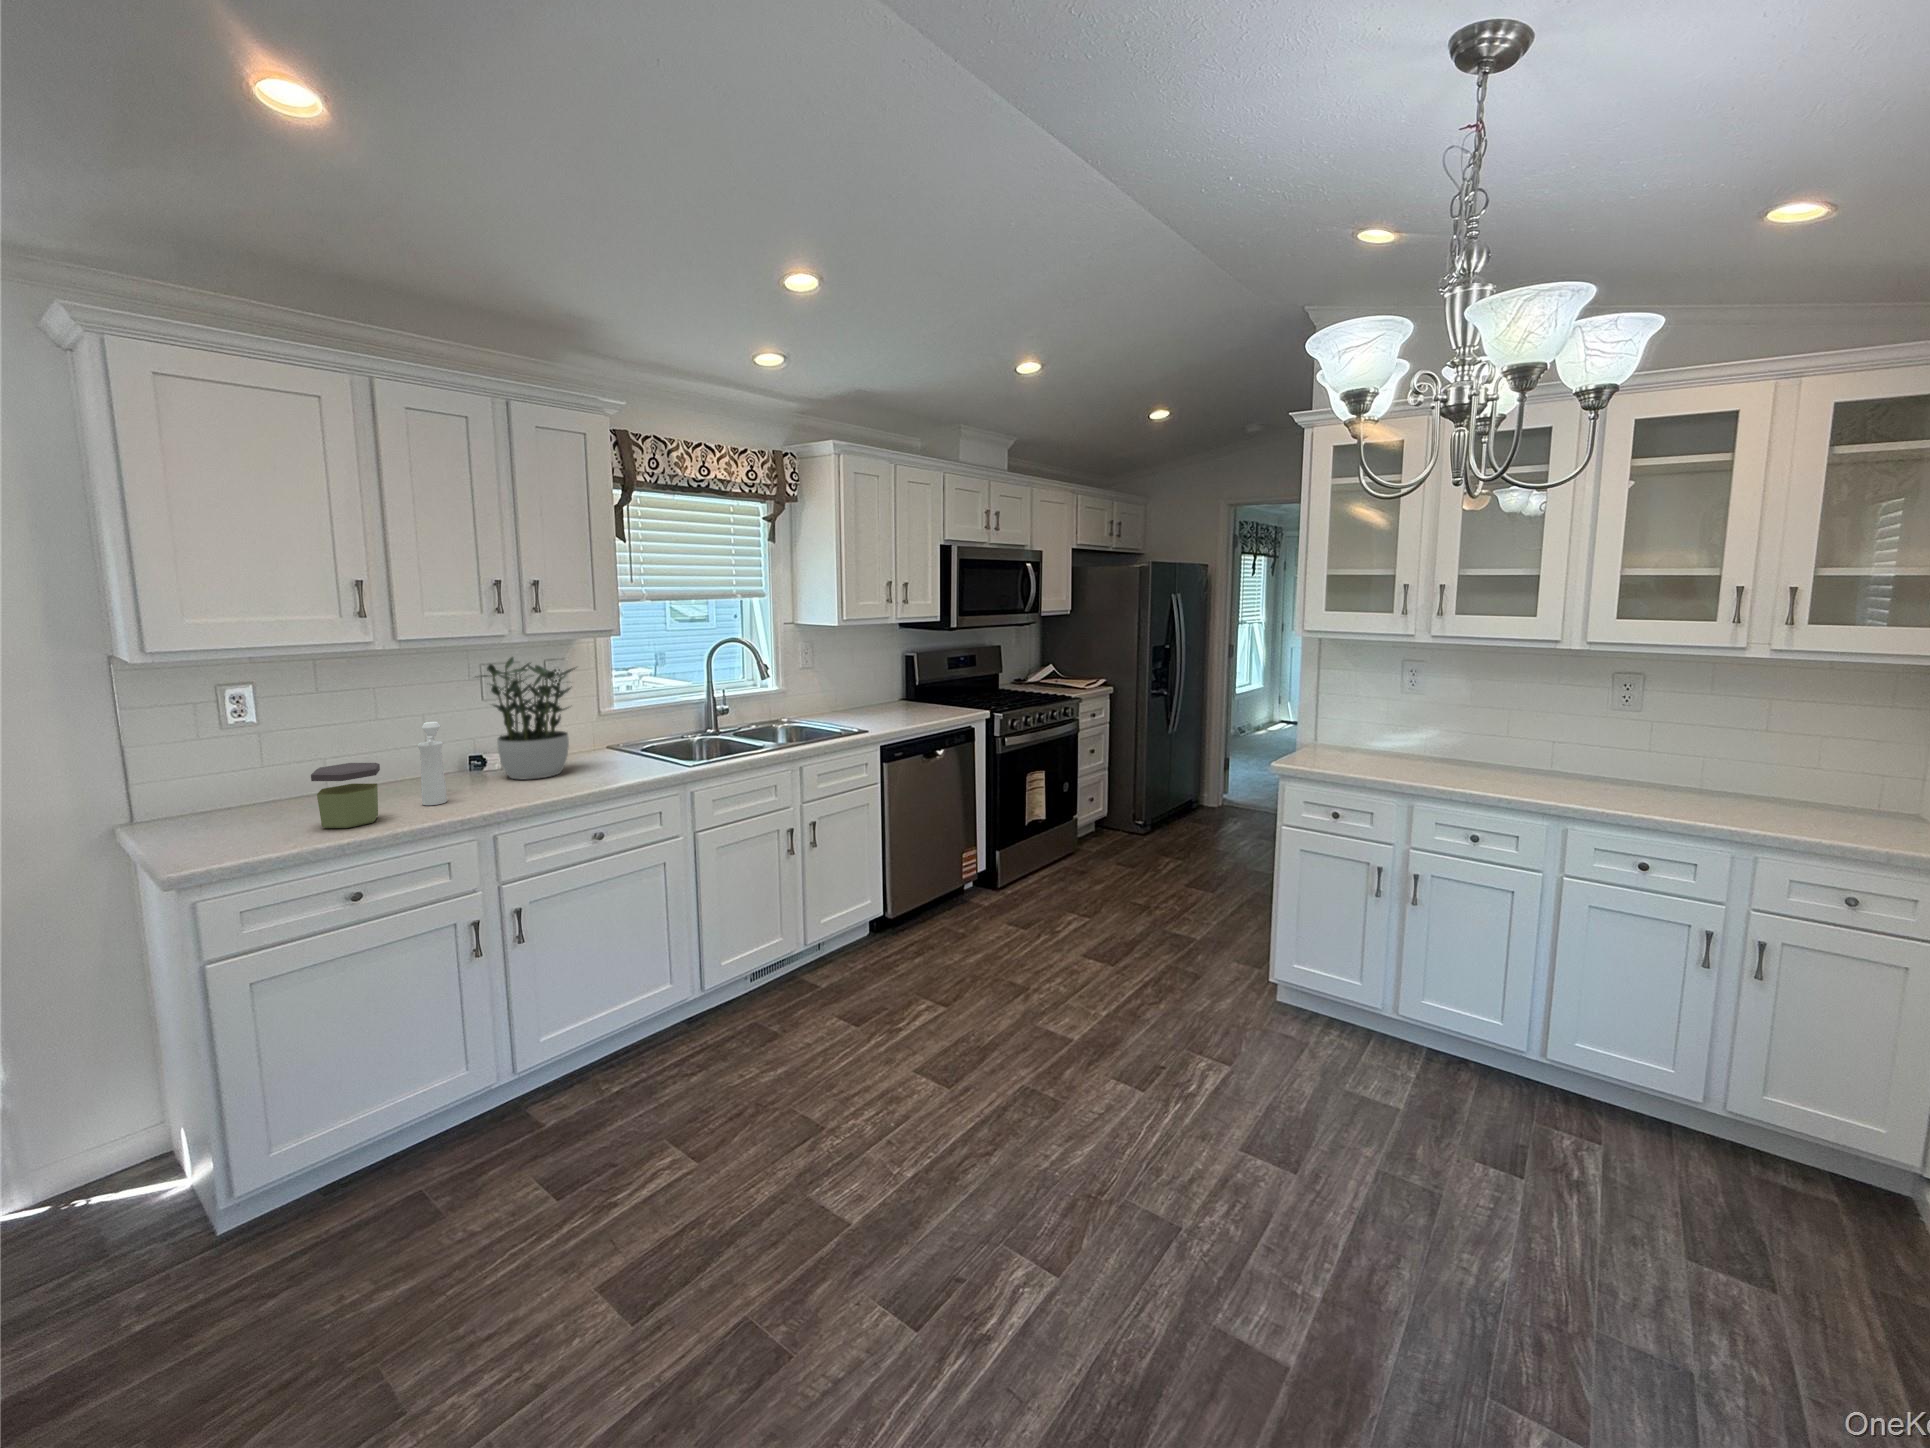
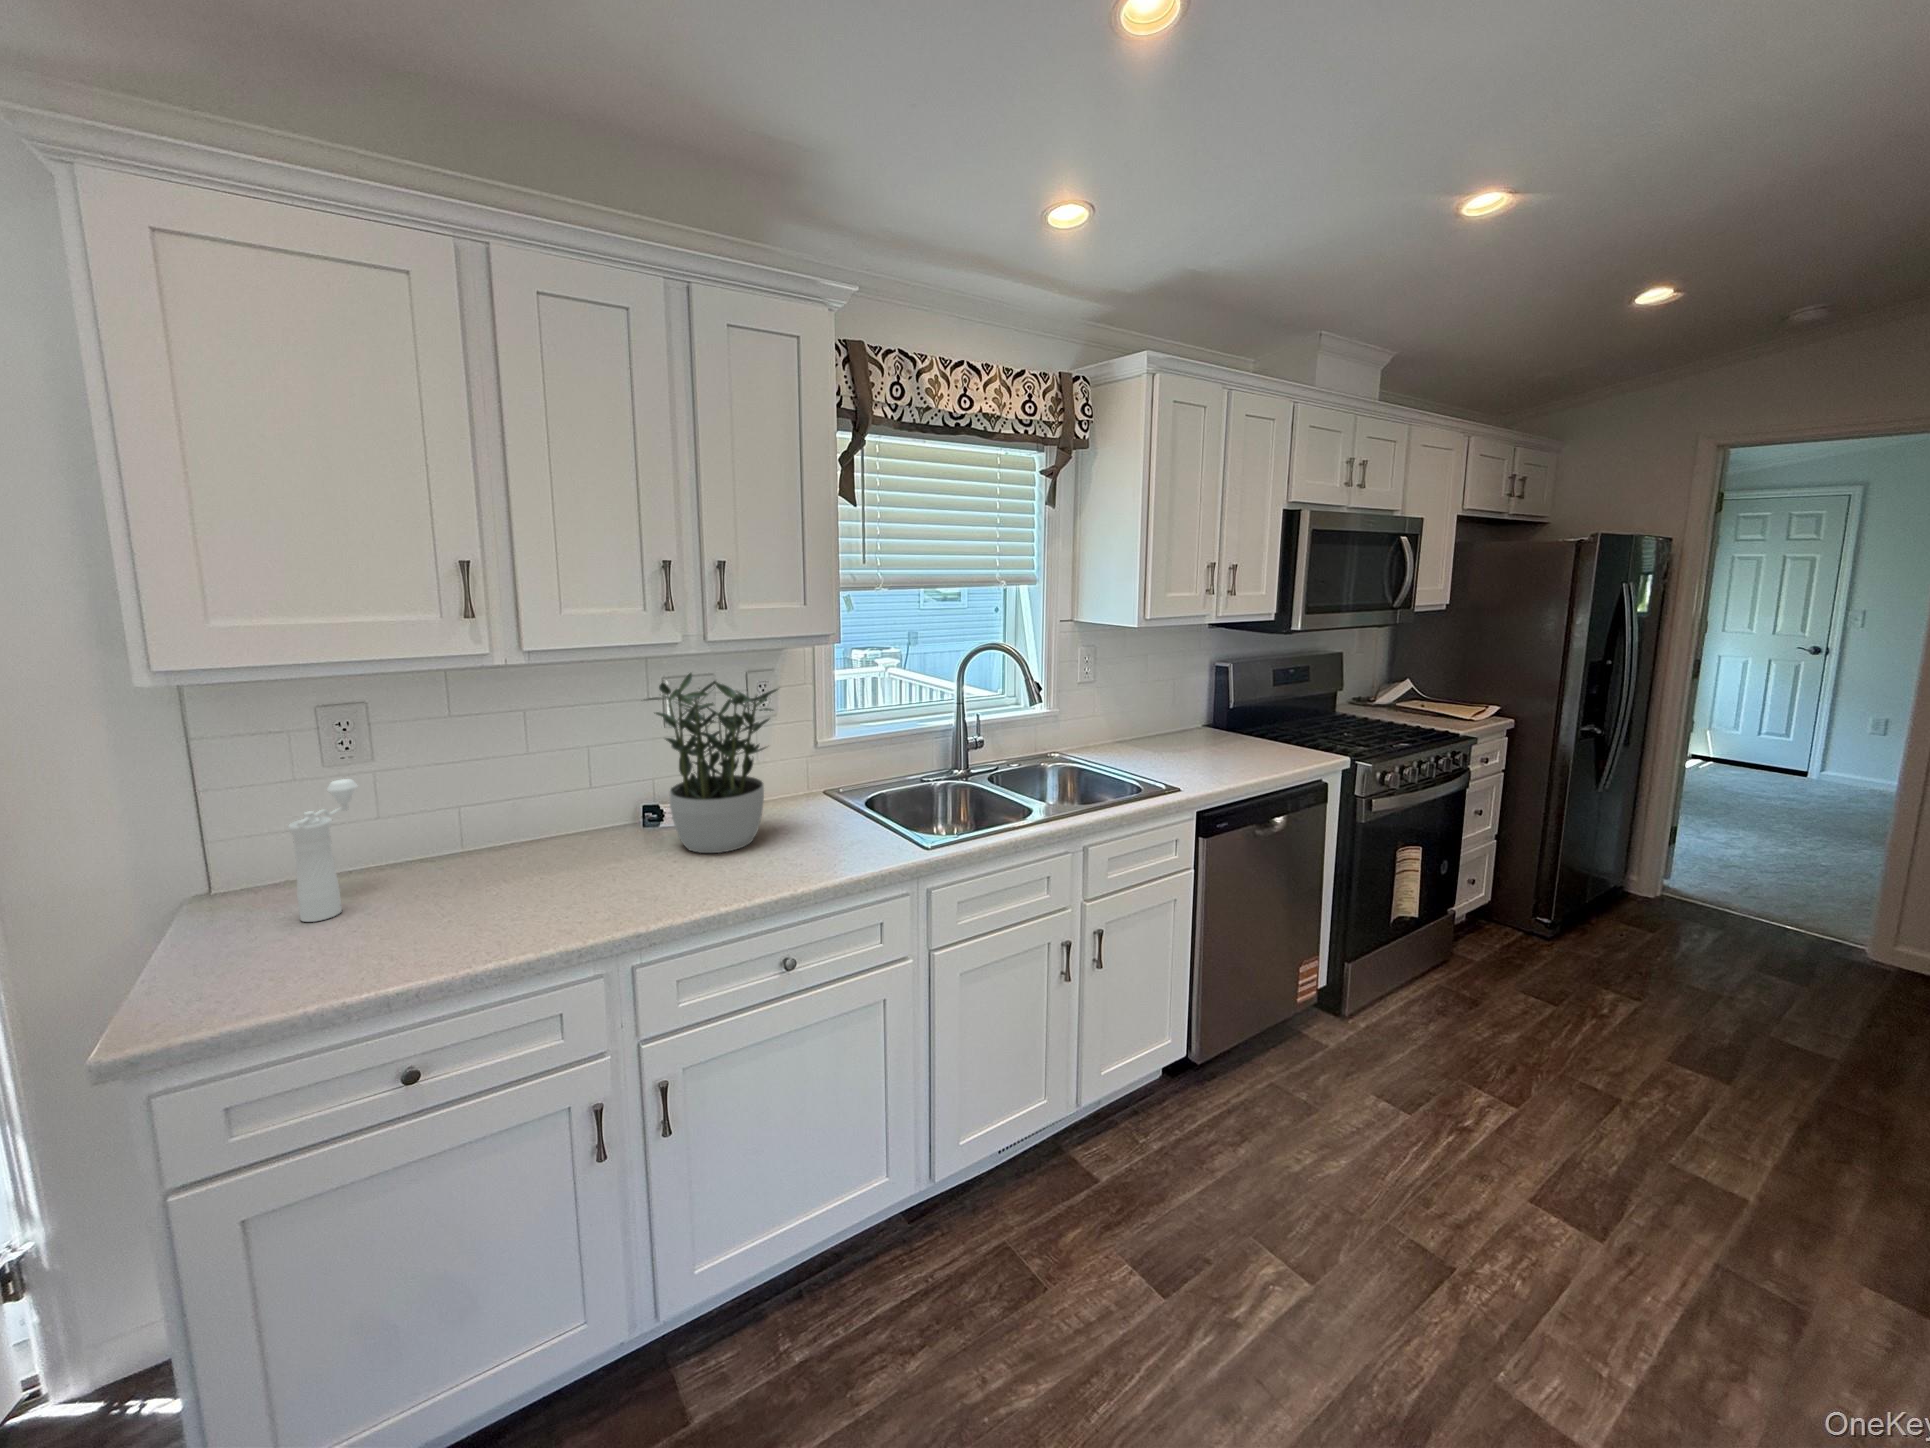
pepper mill: present [417,722,447,805] -> present [288,779,357,922]
jar: present [311,763,380,828] -> none [366,841,476,954]

